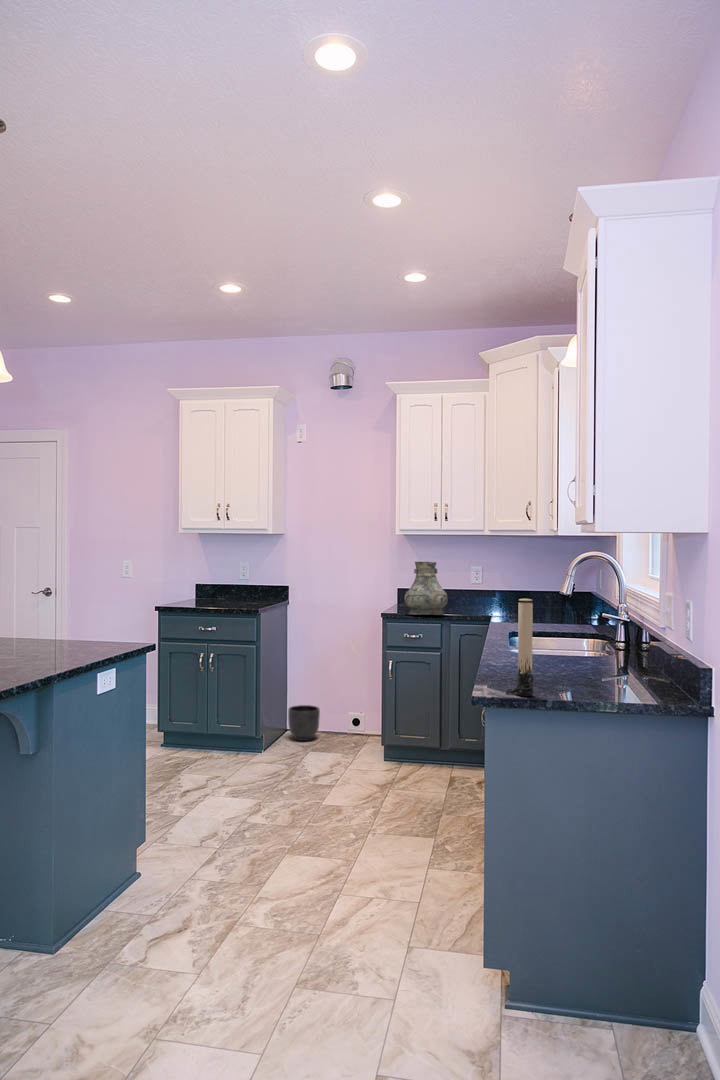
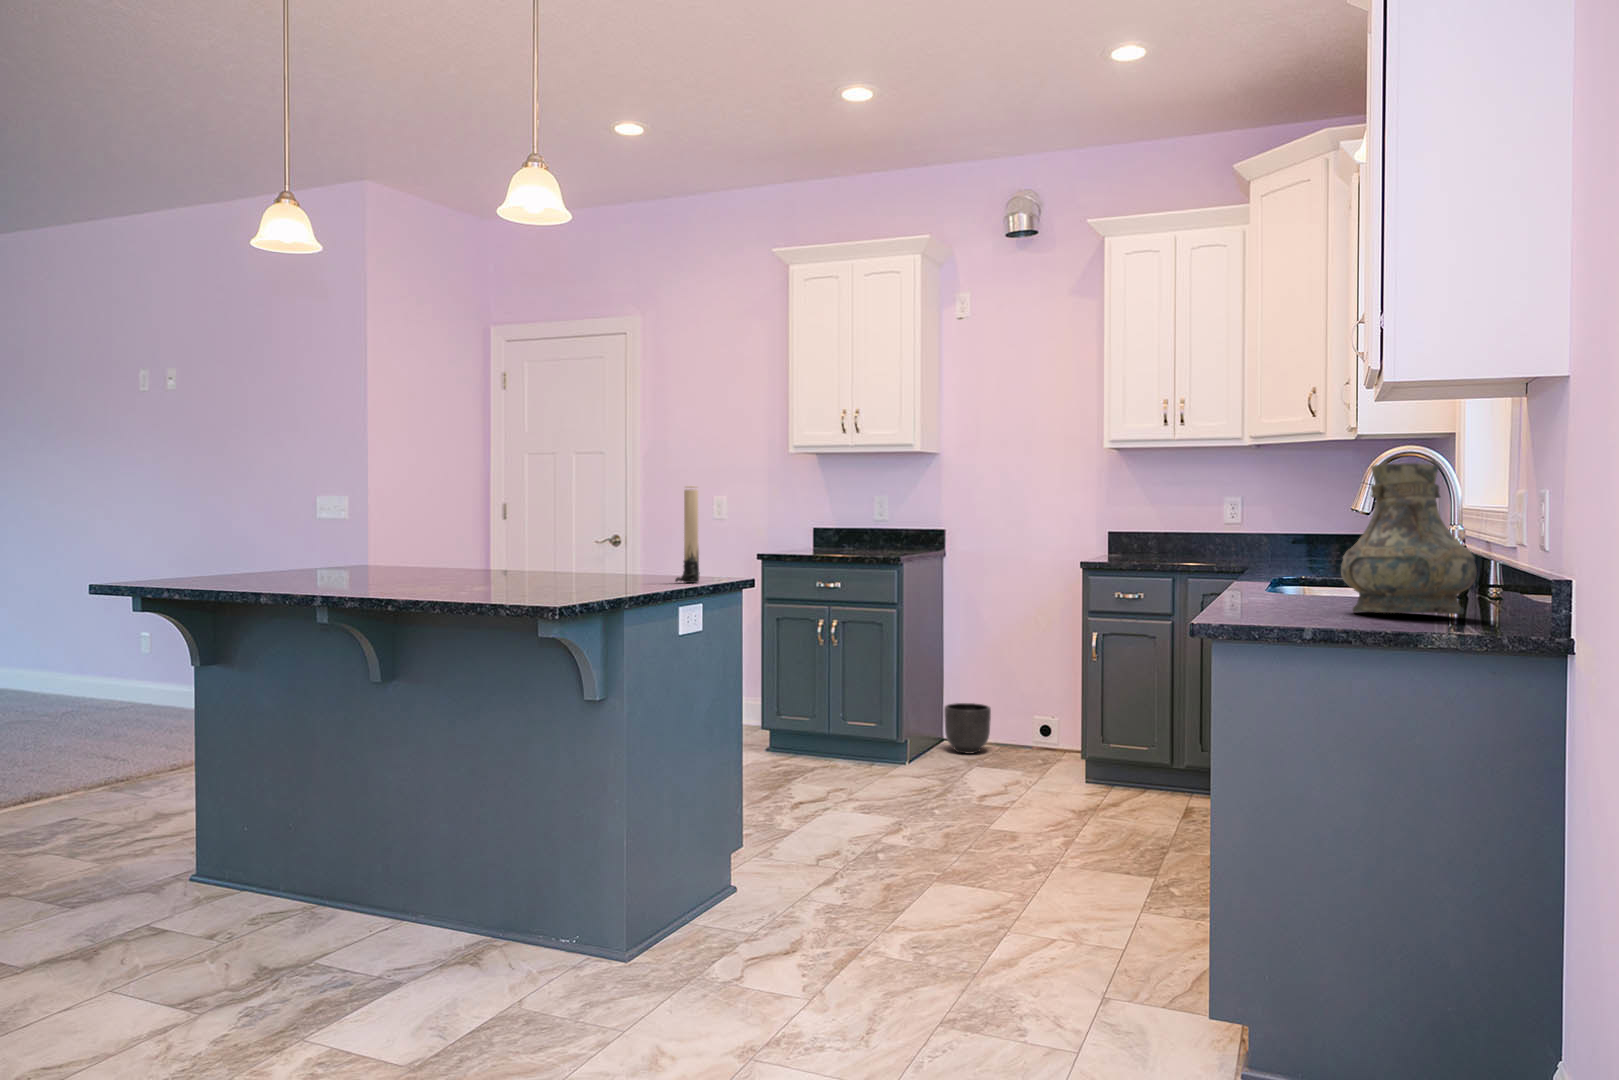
vase: present [404,562,448,615] -> present [1341,463,1477,614]
candle: present [506,599,533,696] -> present [675,486,700,583]

